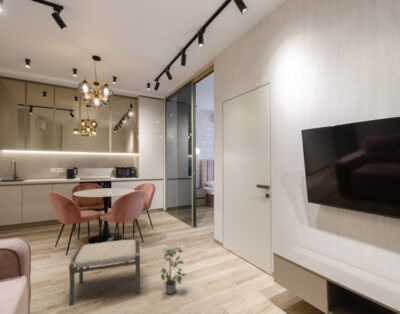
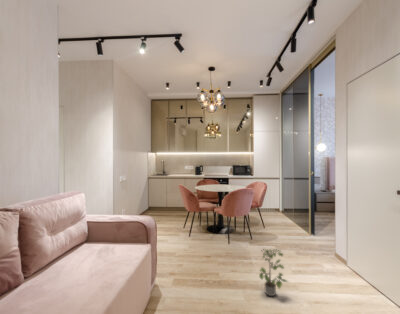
ottoman: present [69,240,140,306] -> none [184,230,243,285]

